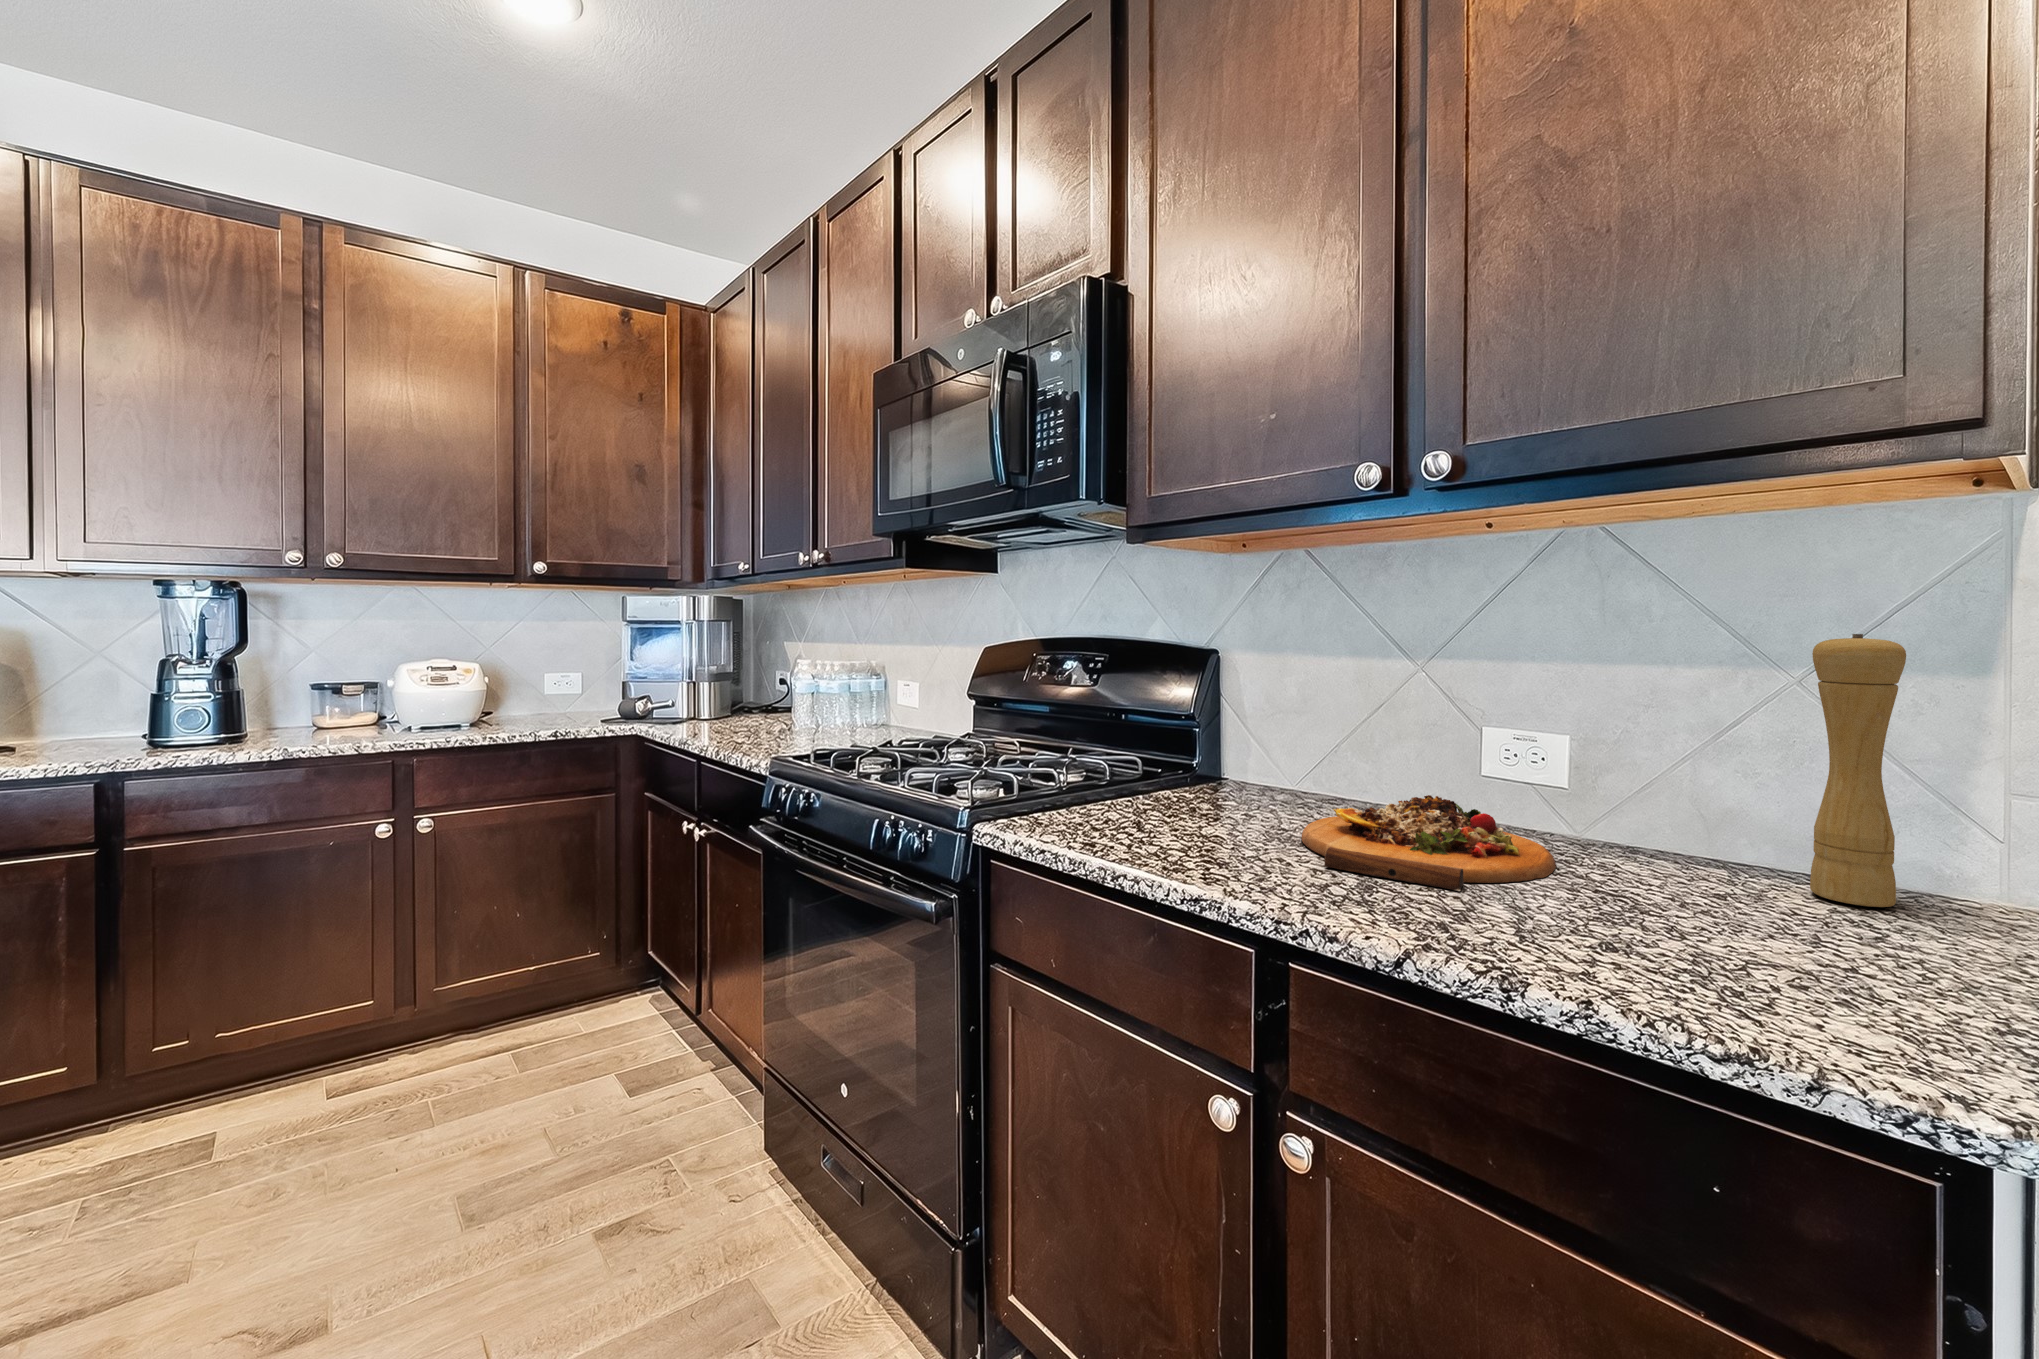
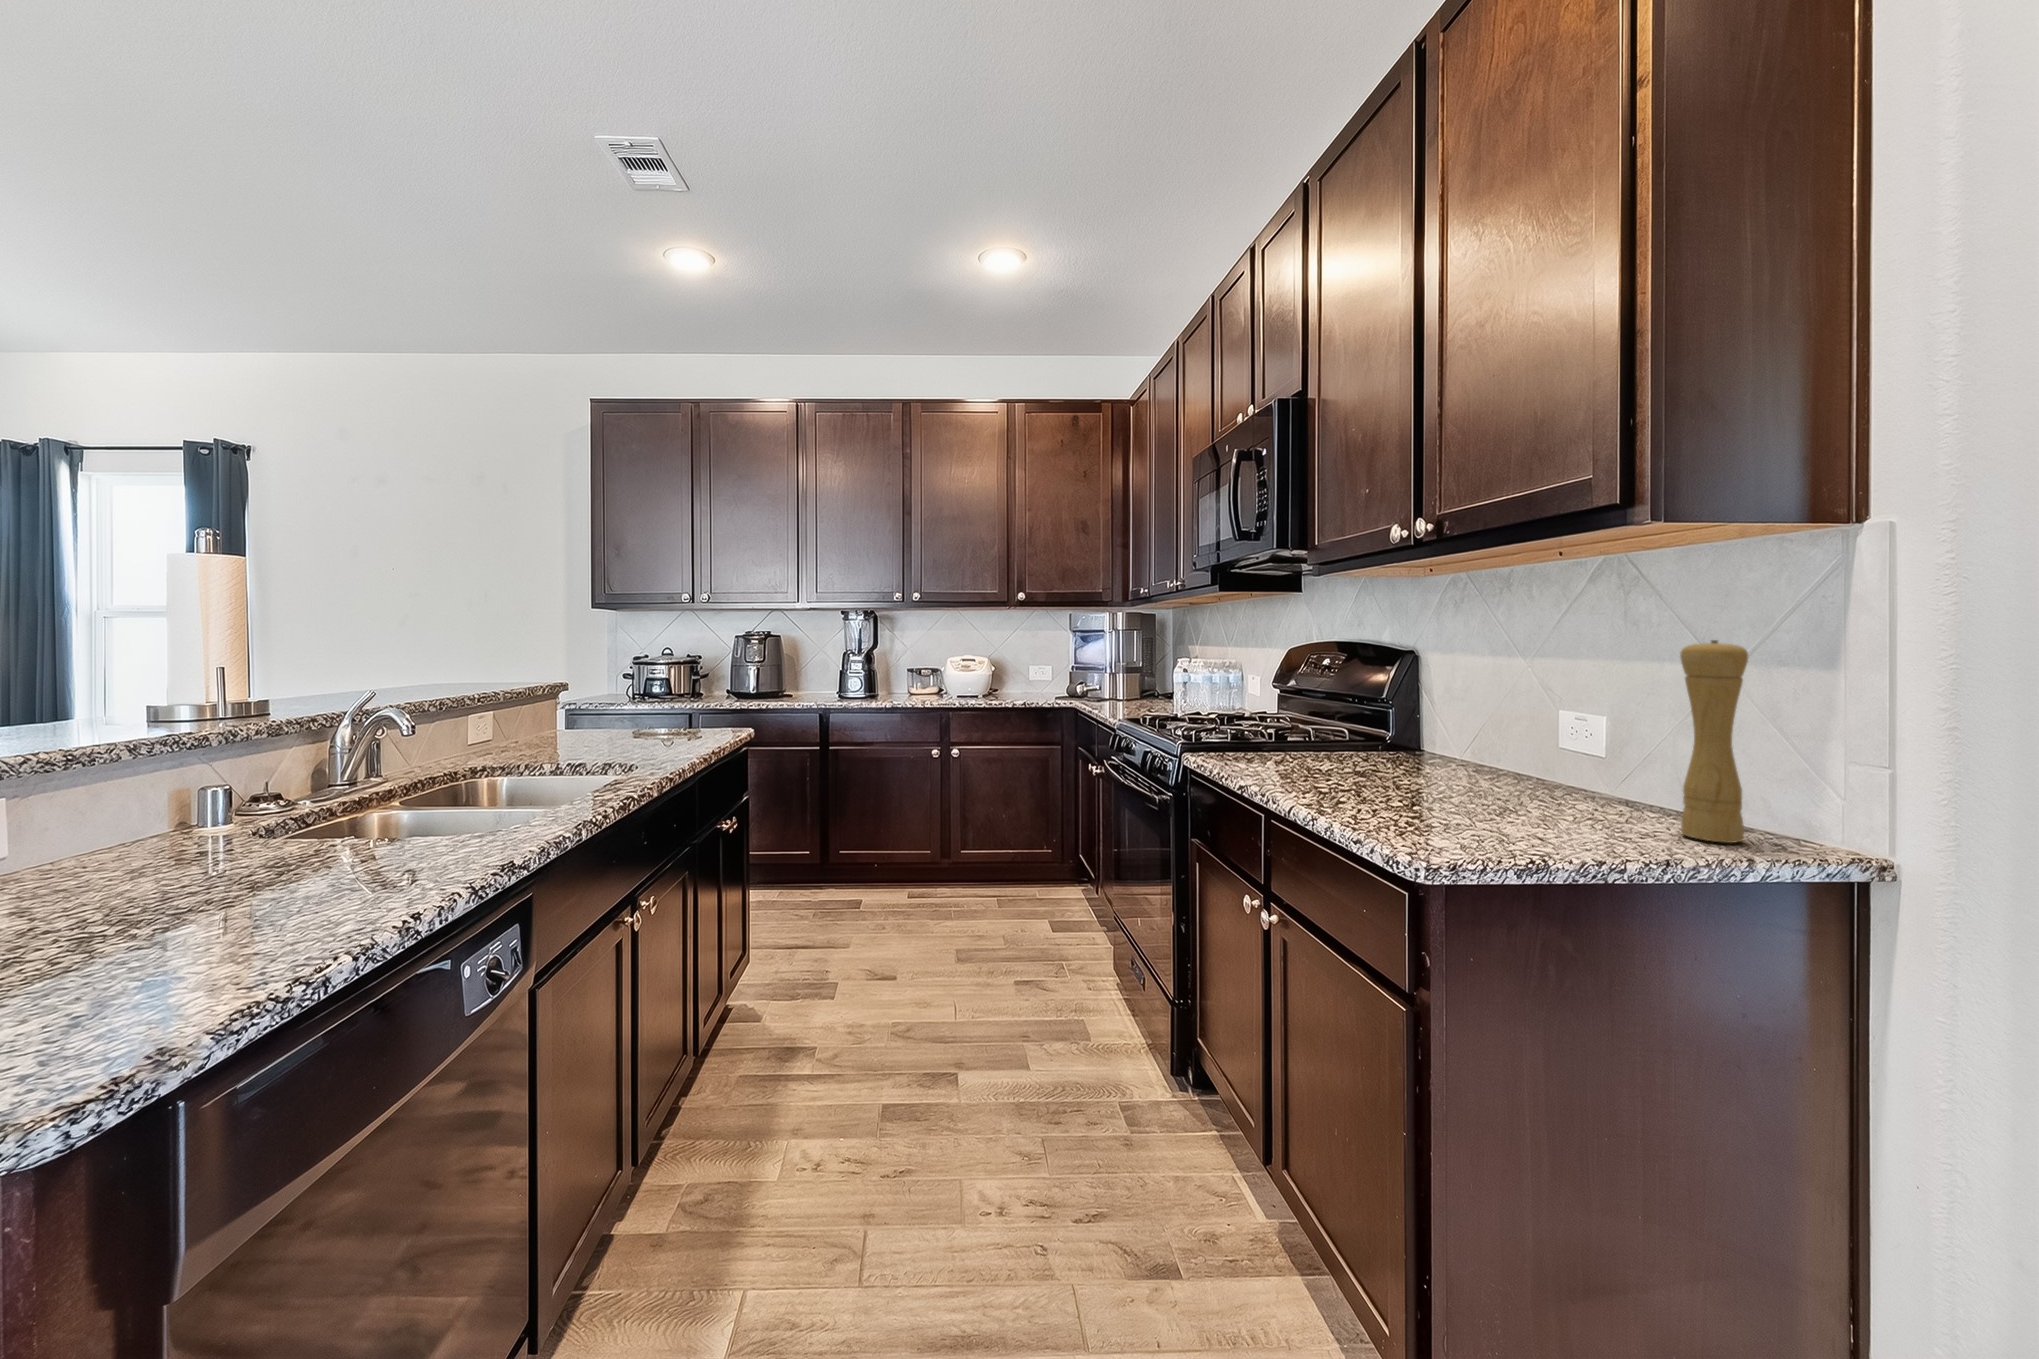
cutting board: present [1301,795,1557,891] -> none [1343,754,1542,805]

